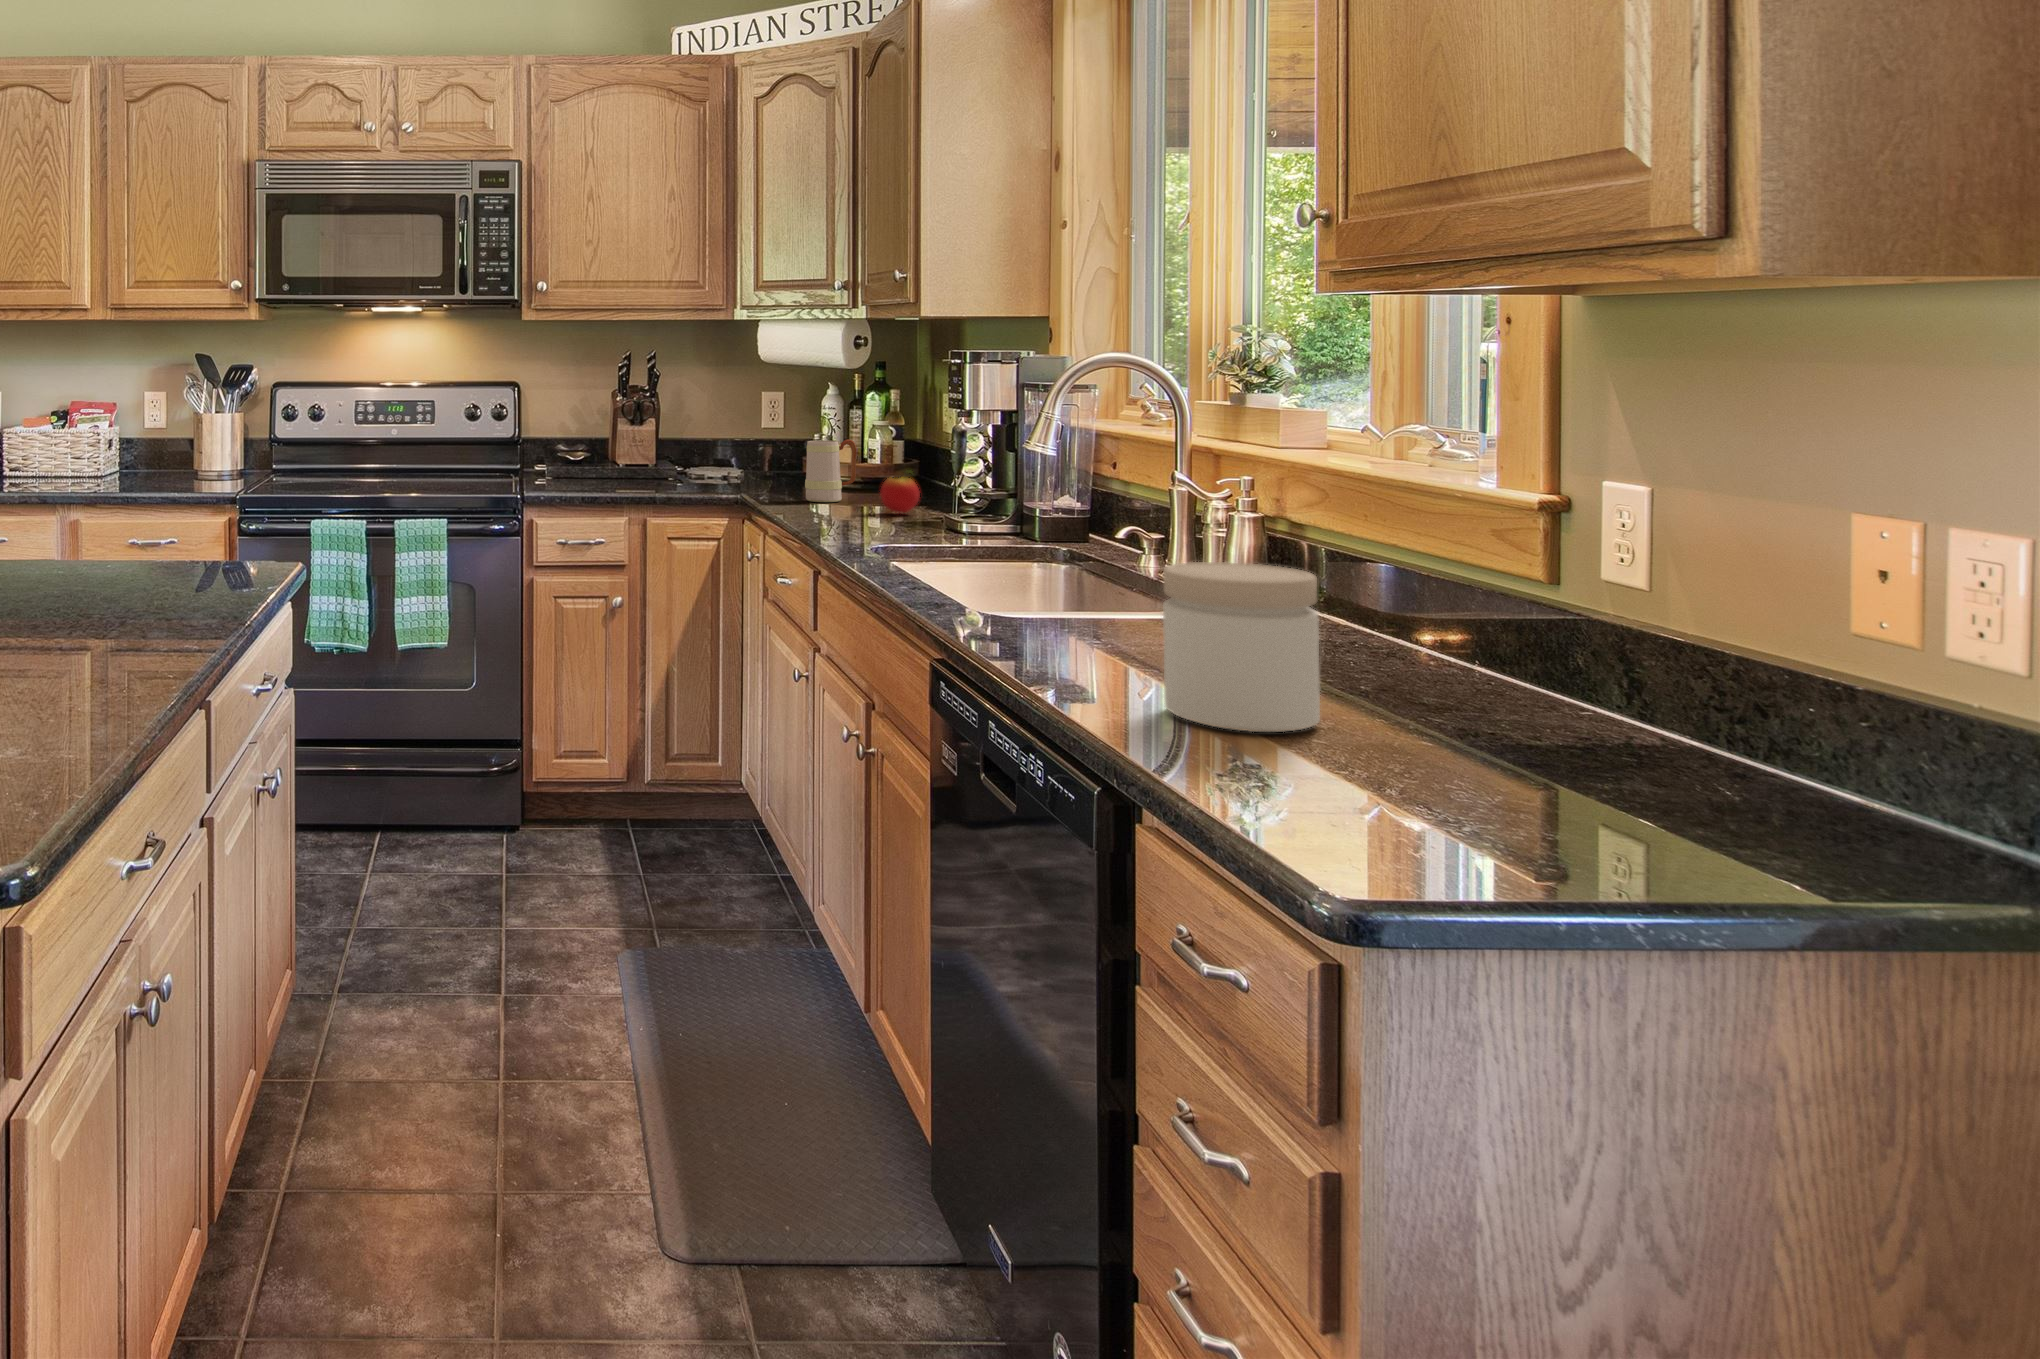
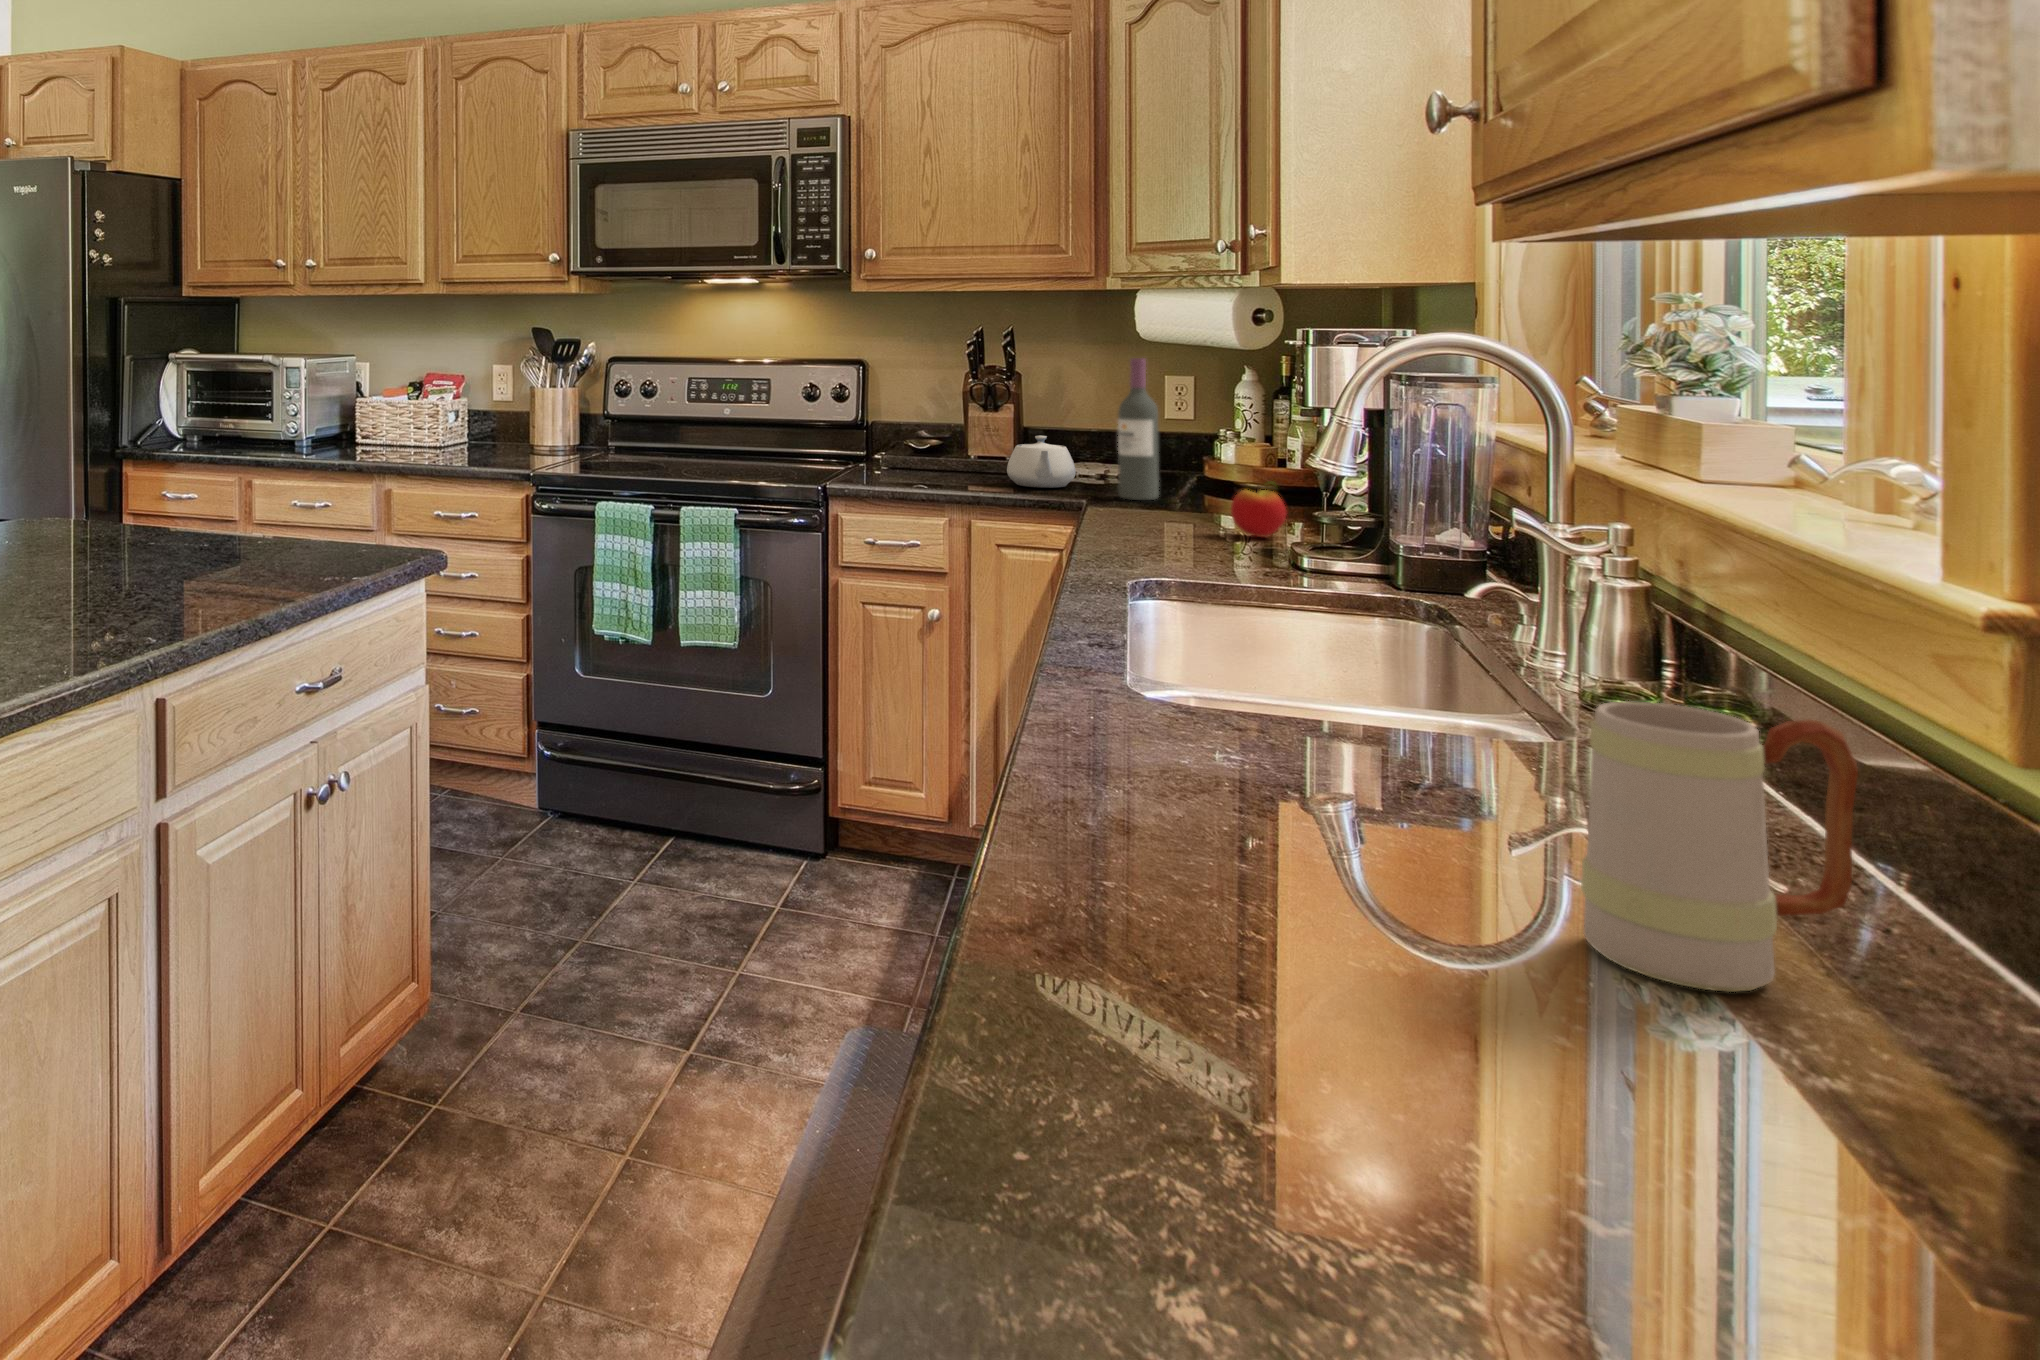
wine bottle: none [762,377,793,493] -> present [1118,358,1159,500]
mug: present [805,439,856,502] -> present [1581,702,1858,992]
teapot: none [665,444,719,487] -> present [1007,436,1076,488]
jar: present [1163,562,1320,732] -> none [1143,673,1409,990]

